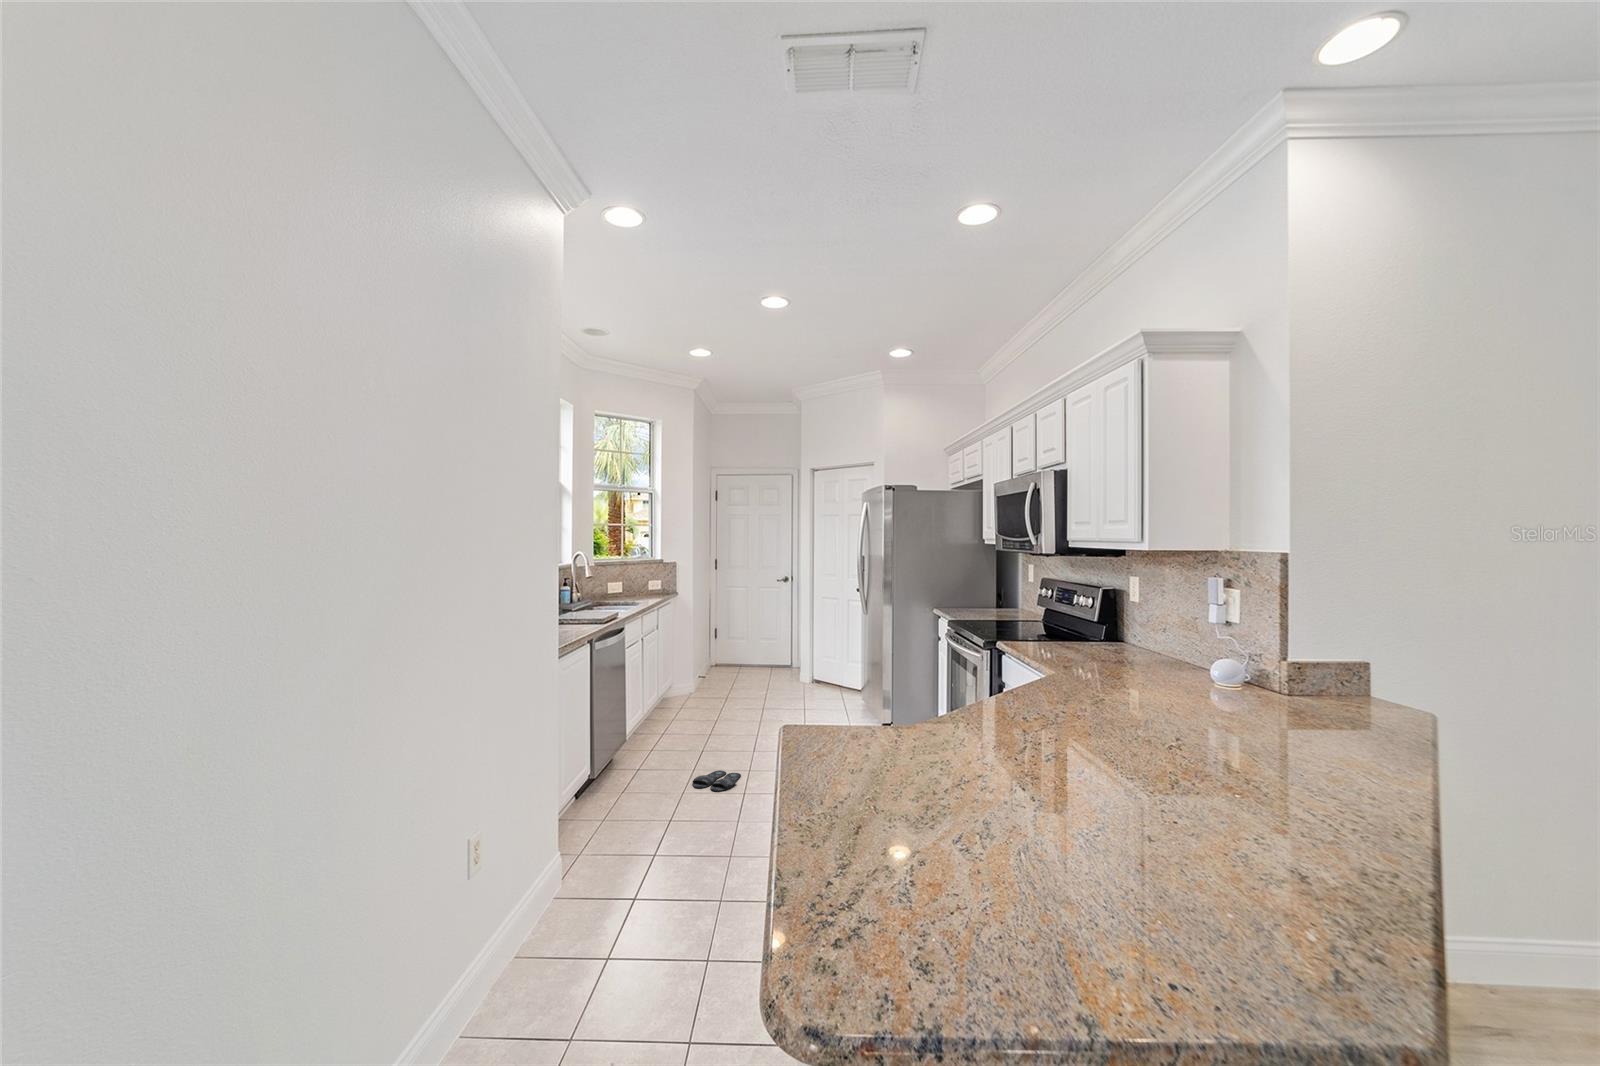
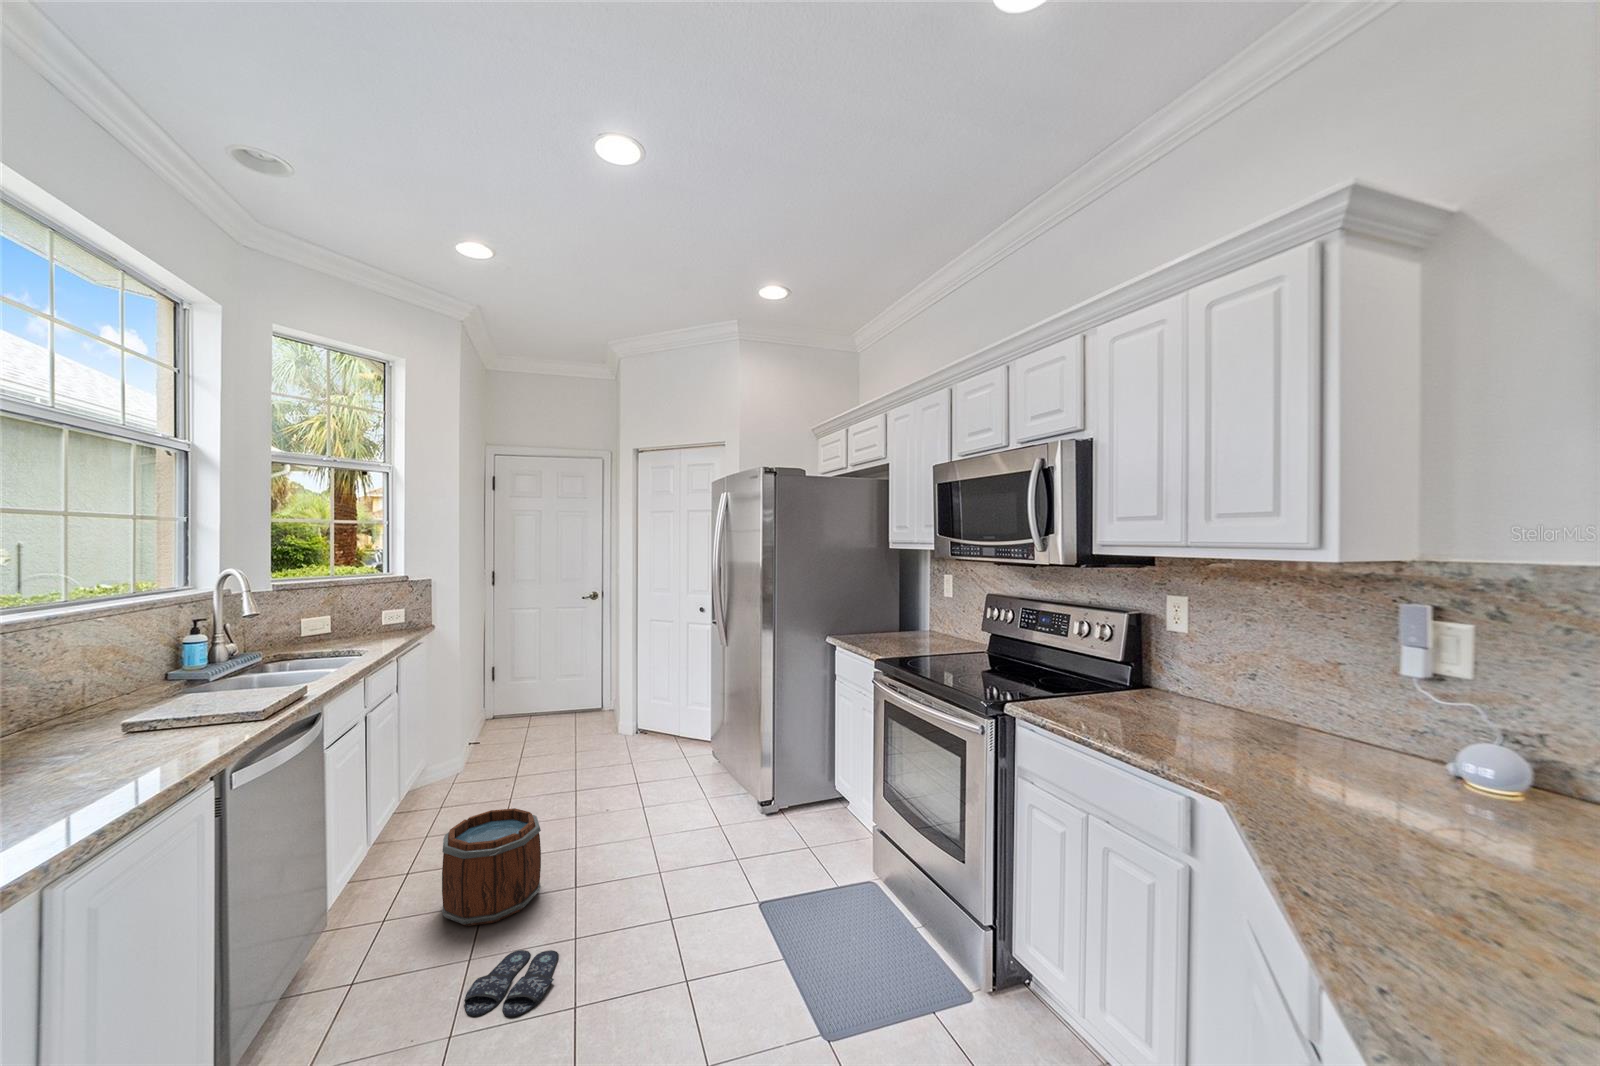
bucket: none [682,700,735,759] -> present [442,808,541,926]

